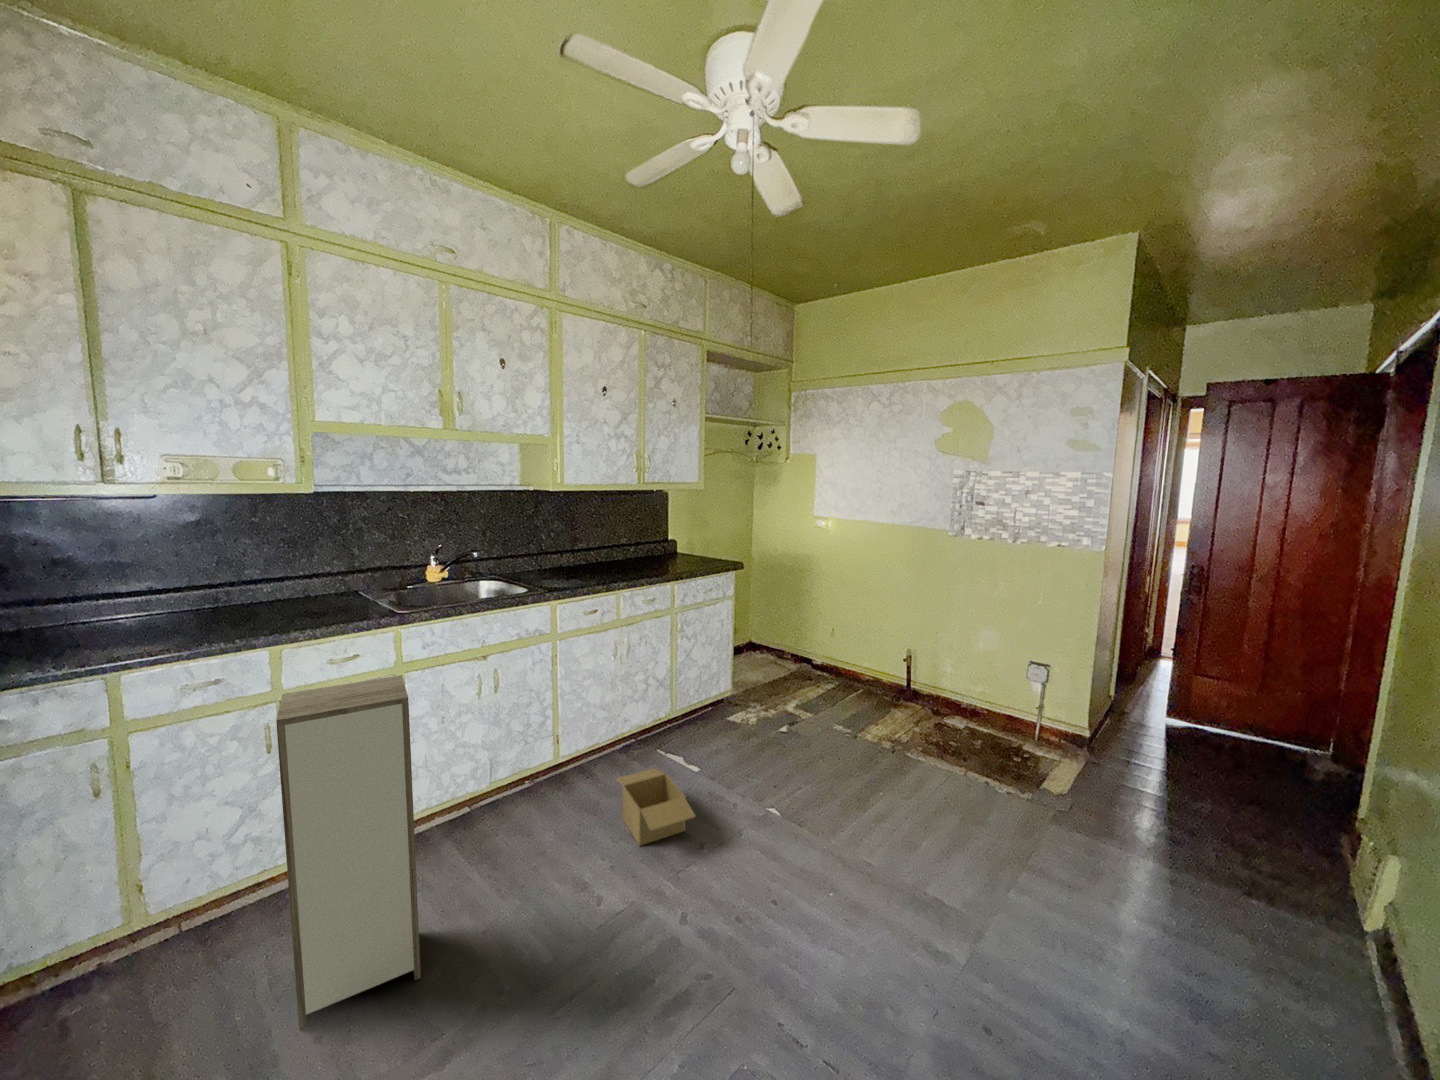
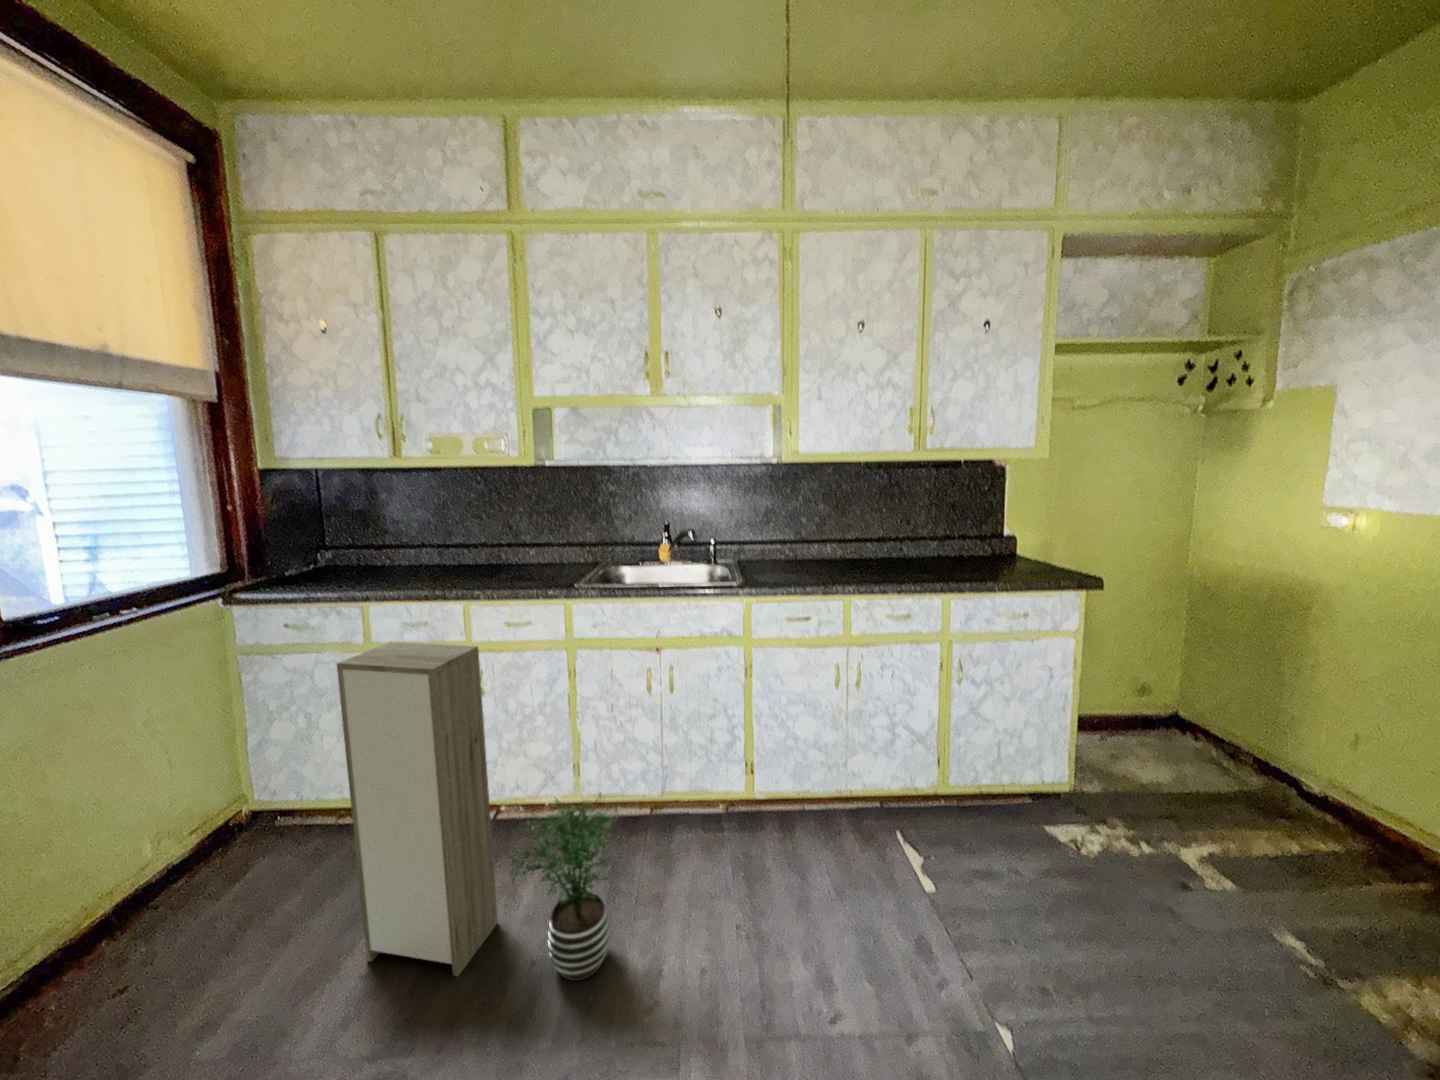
cardboard box: present [616,768,695,846] -> none [753,850,841,979]
potted plant: none [469,773,569,925] -> present [510,792,624,981]

